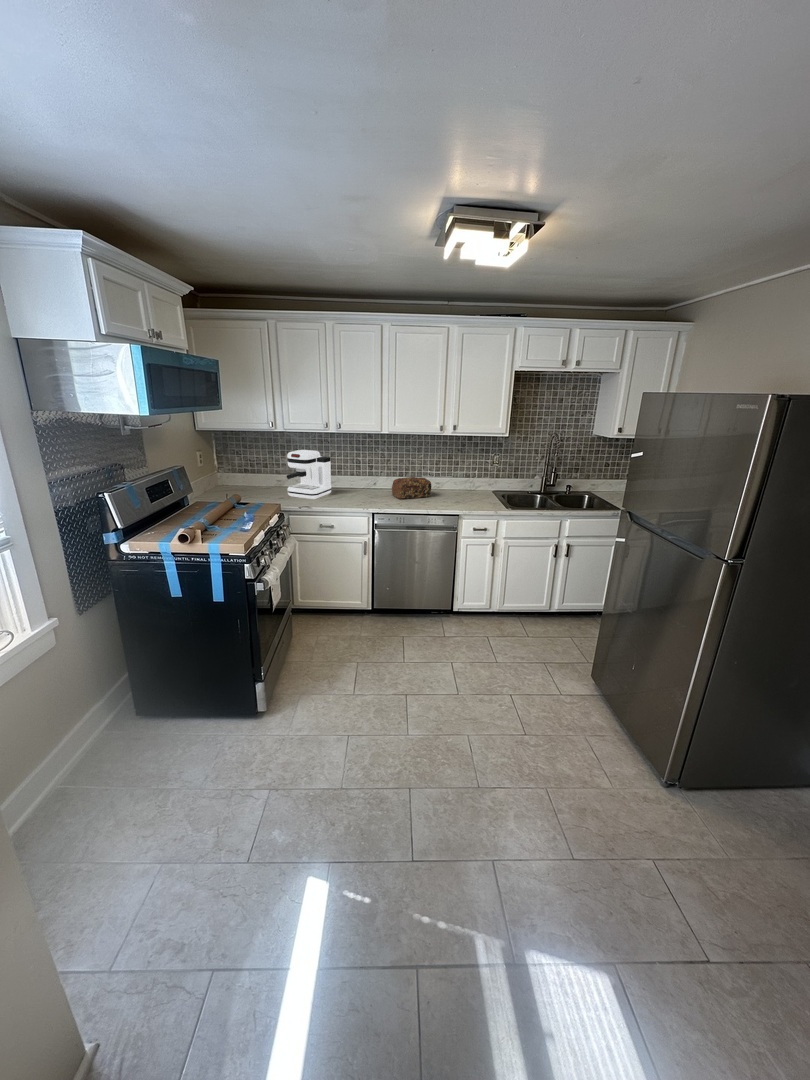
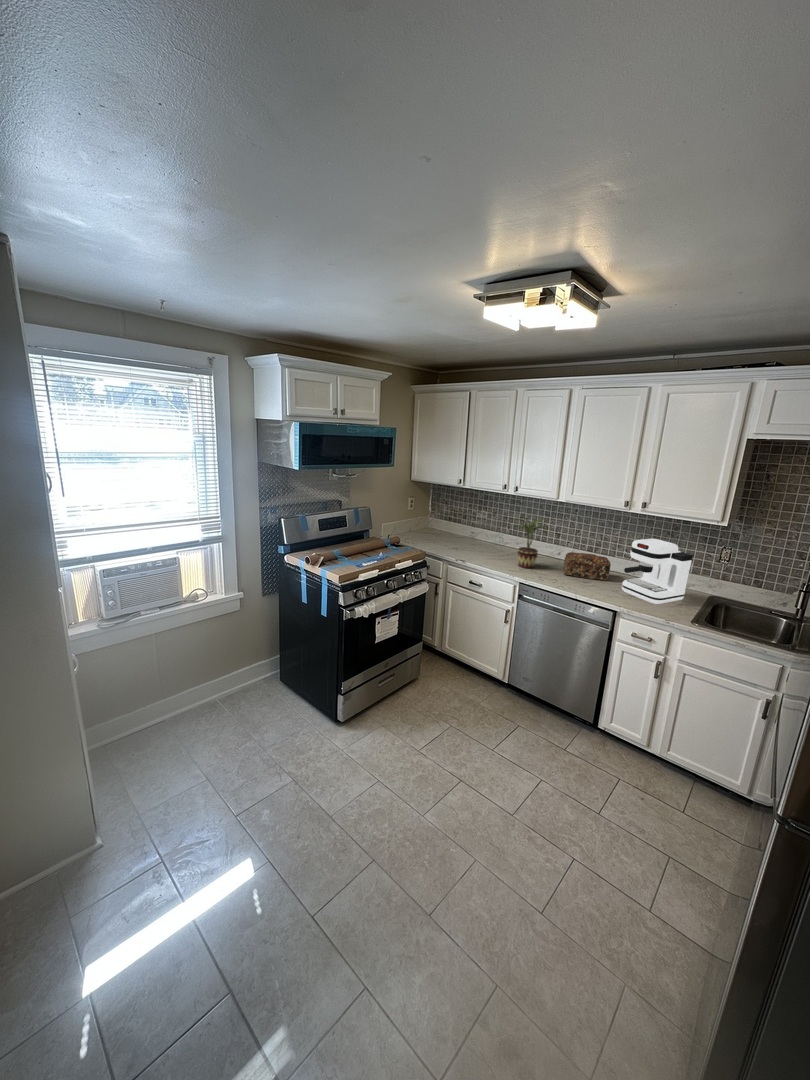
coffee maker: present [286,450,331,500] -> present [622,539,693,605]
potted plant: none [347,451,382,501] -> present [515,517,546,568]

